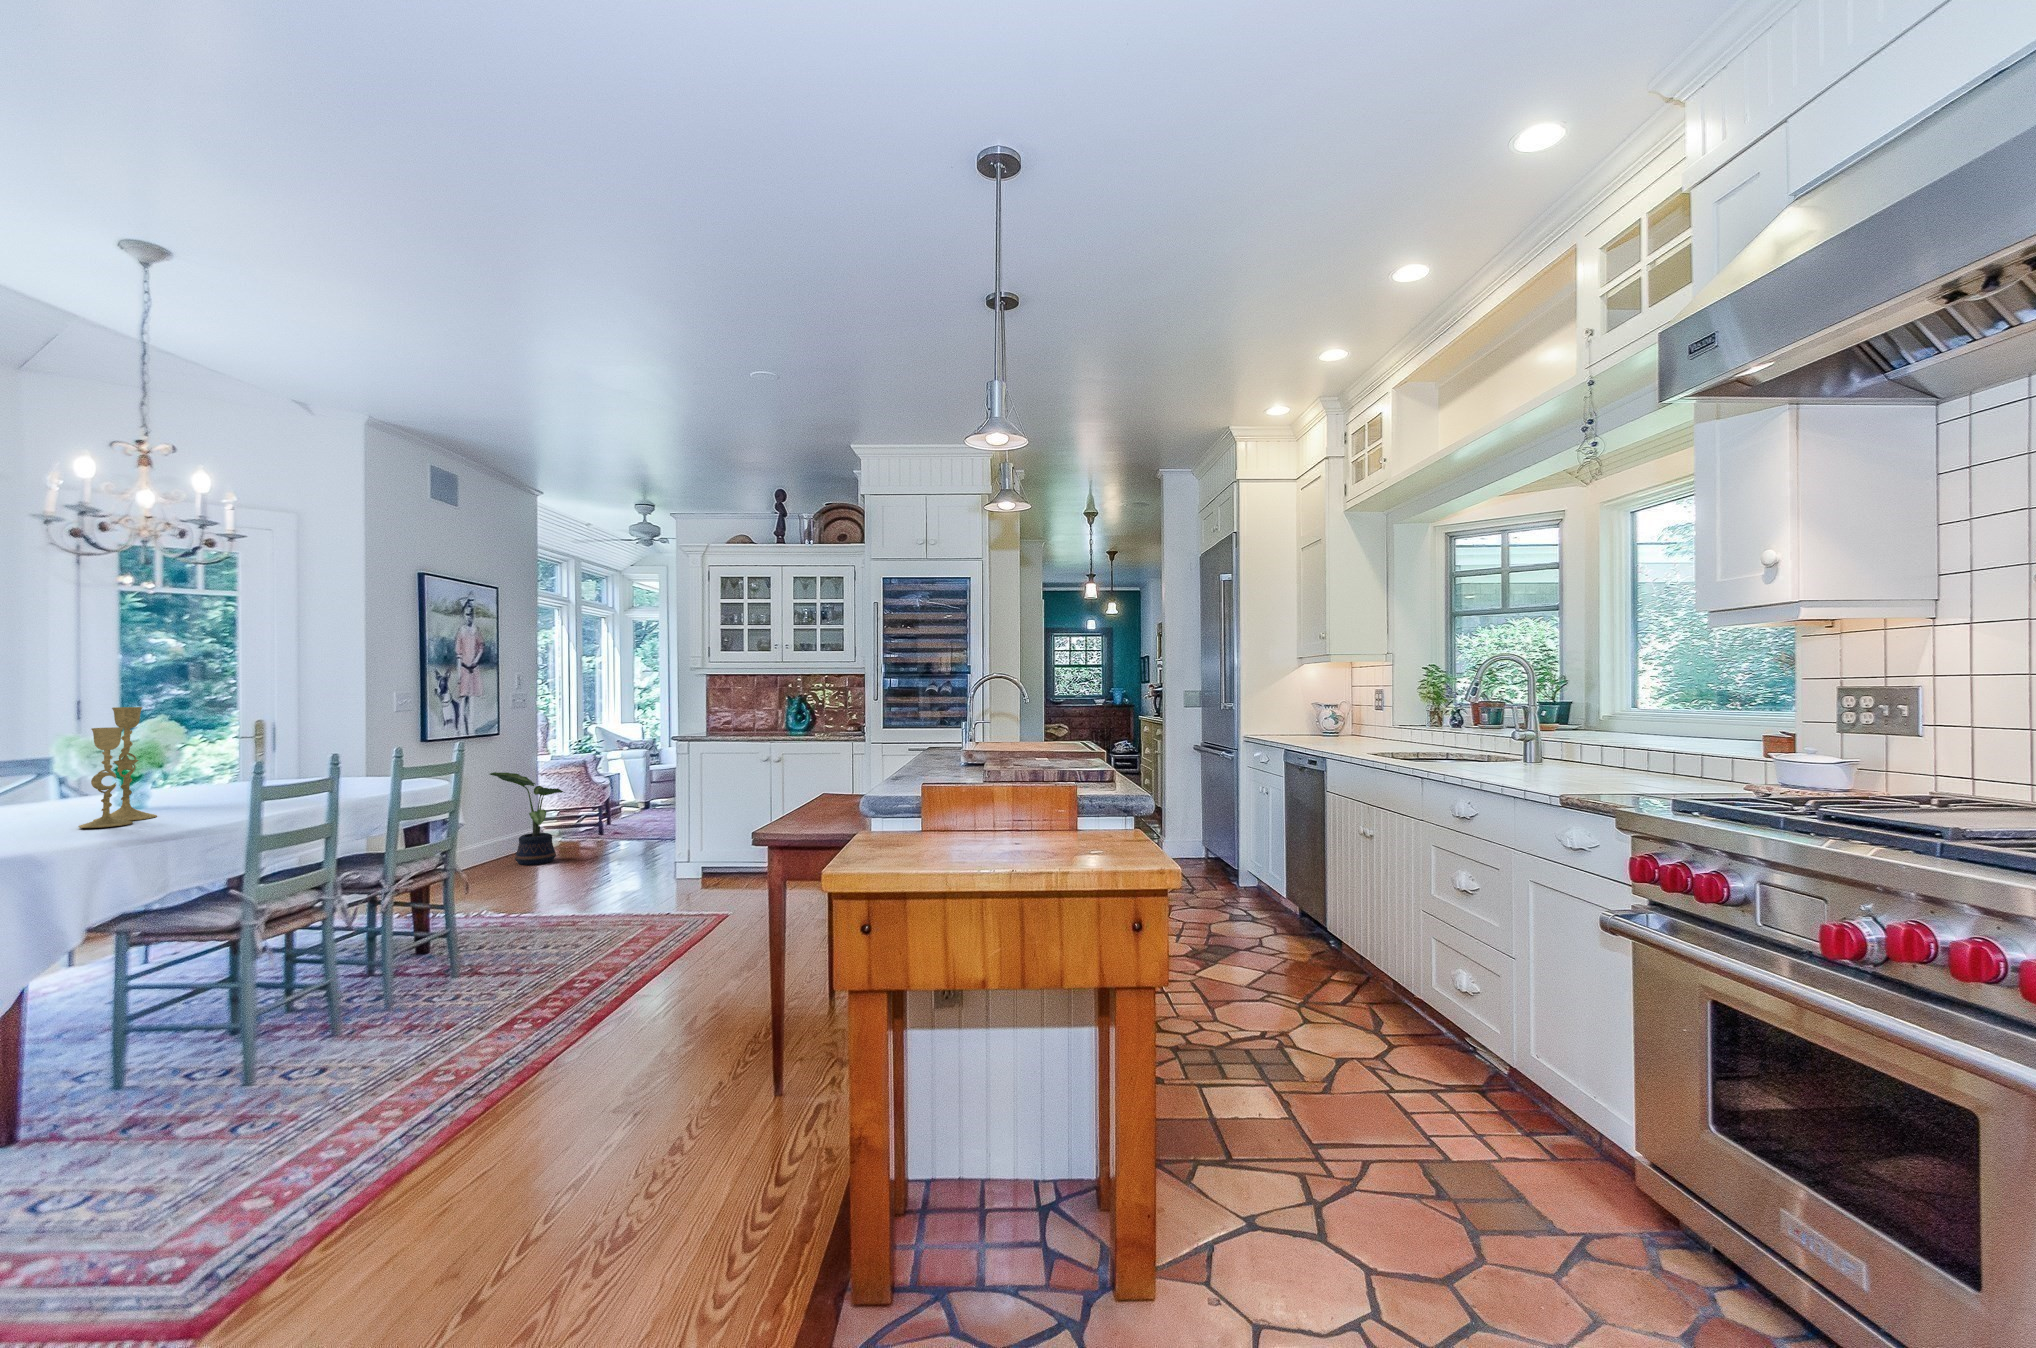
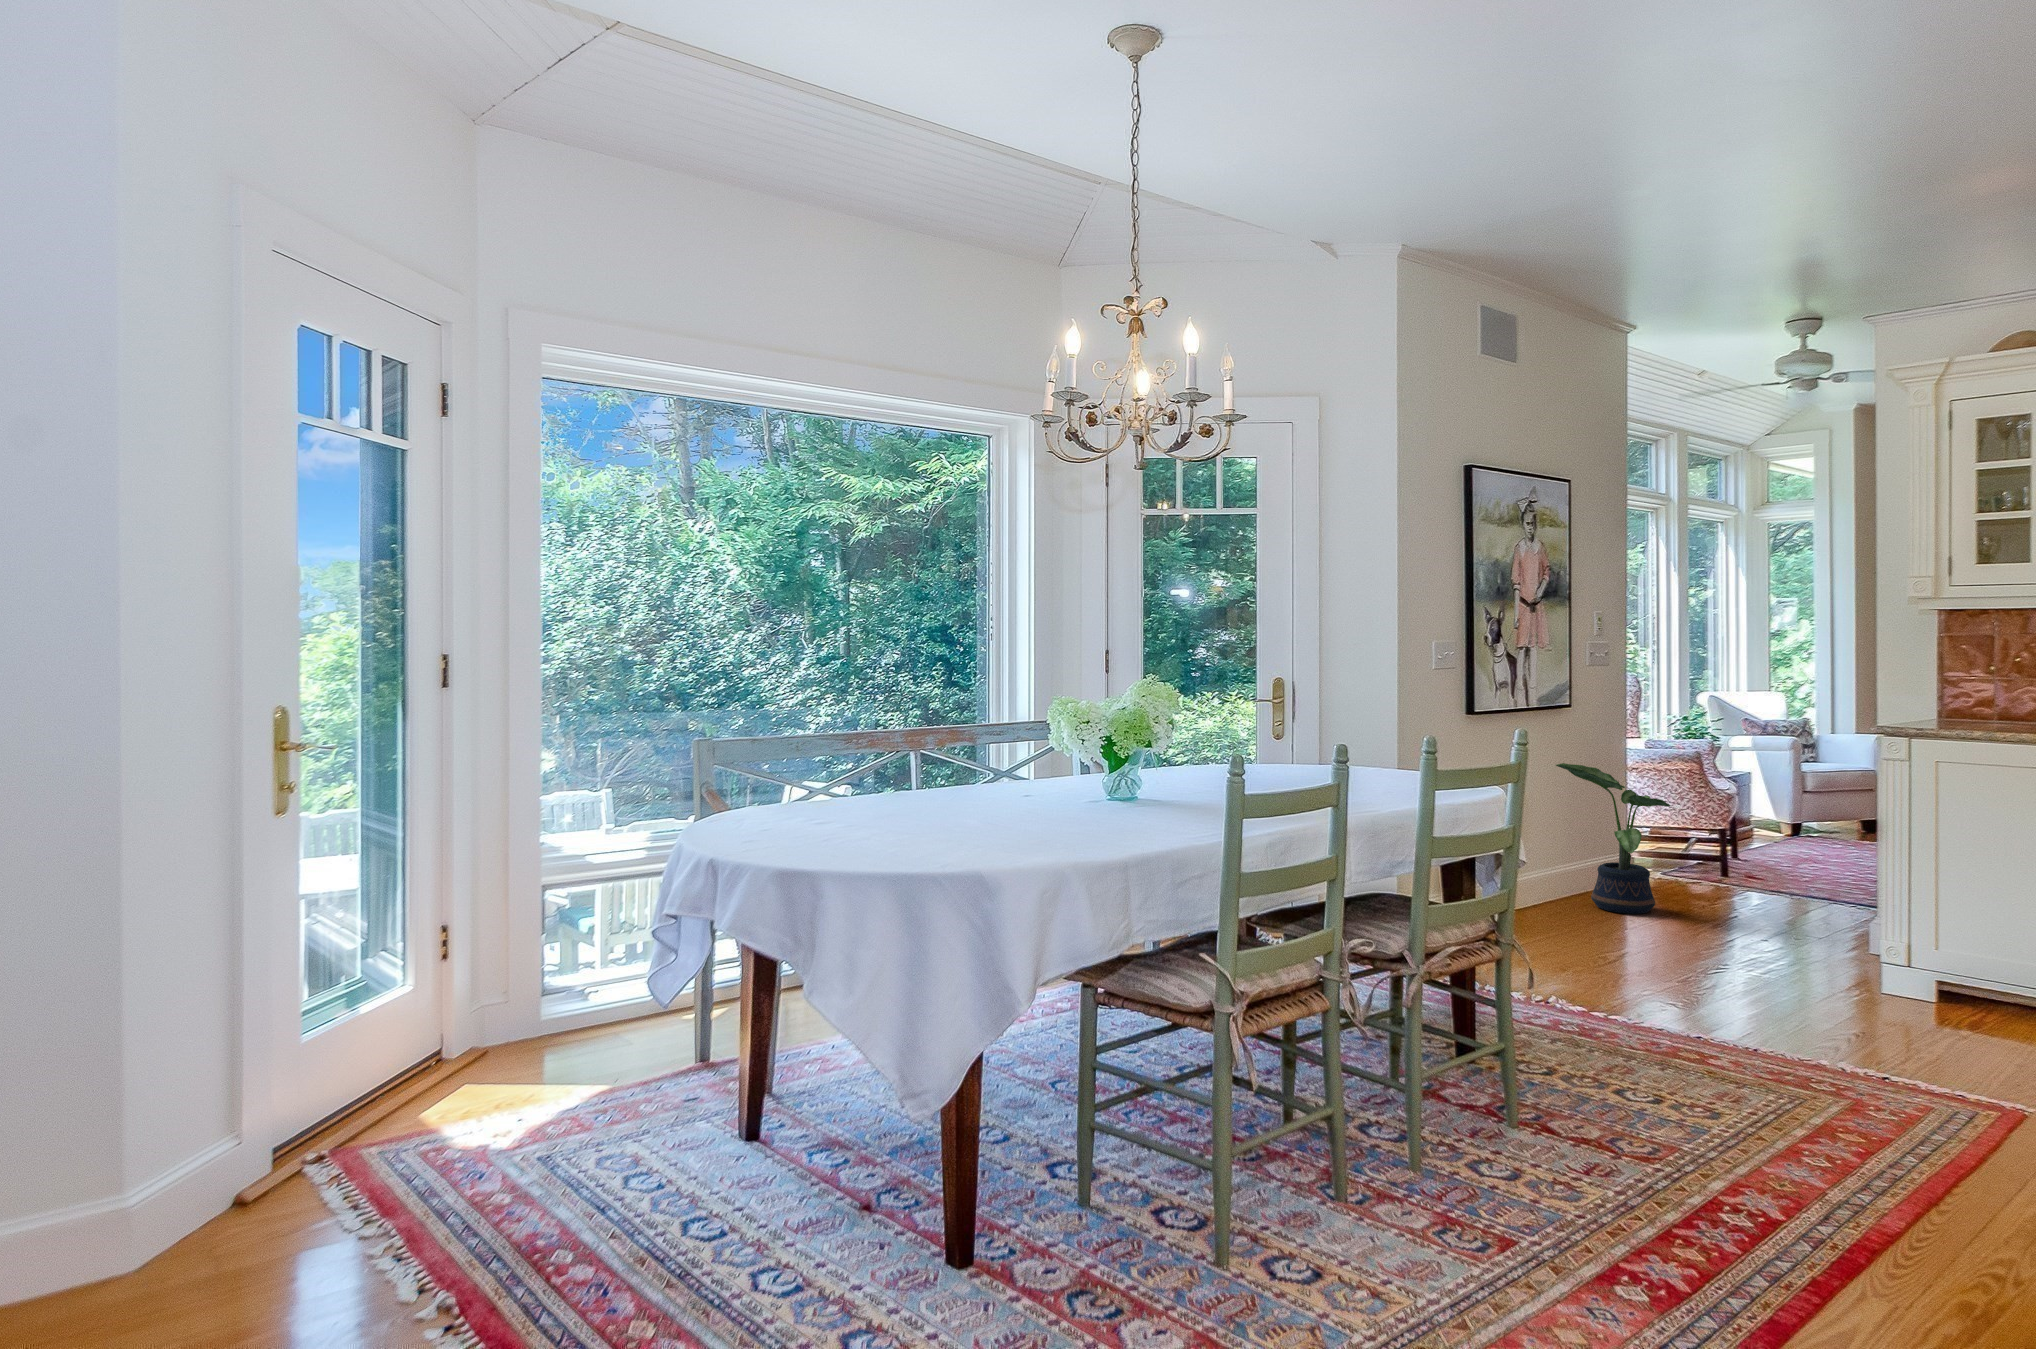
candlestick: present [78,707,157,828] -> none [1073,664,1151,822]

